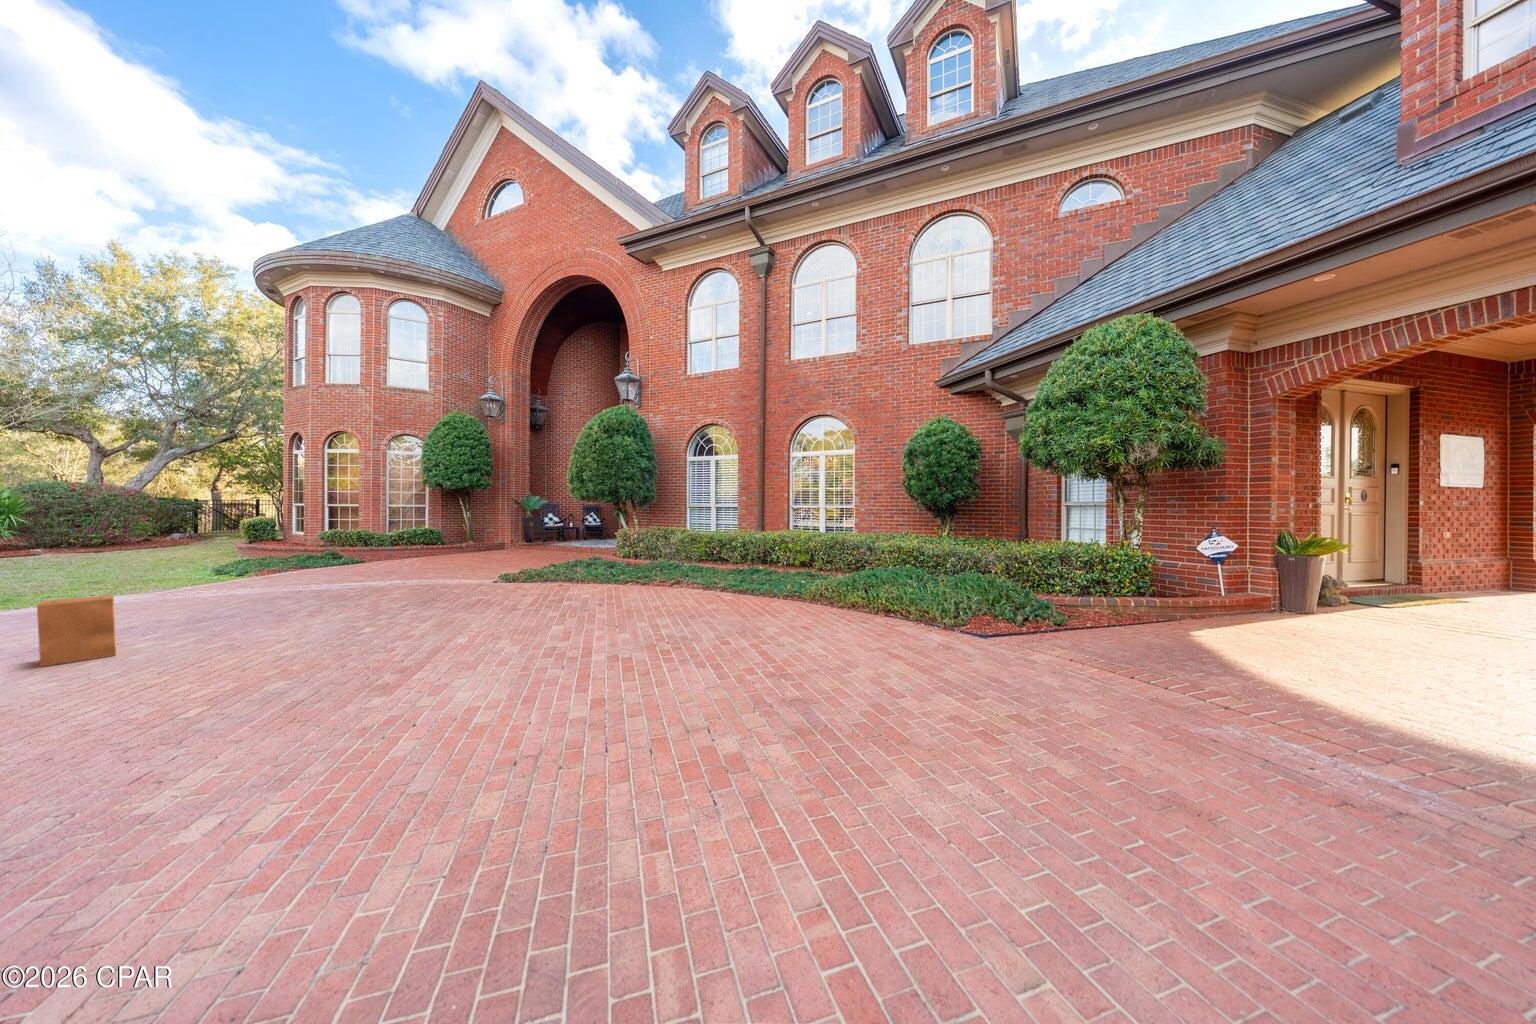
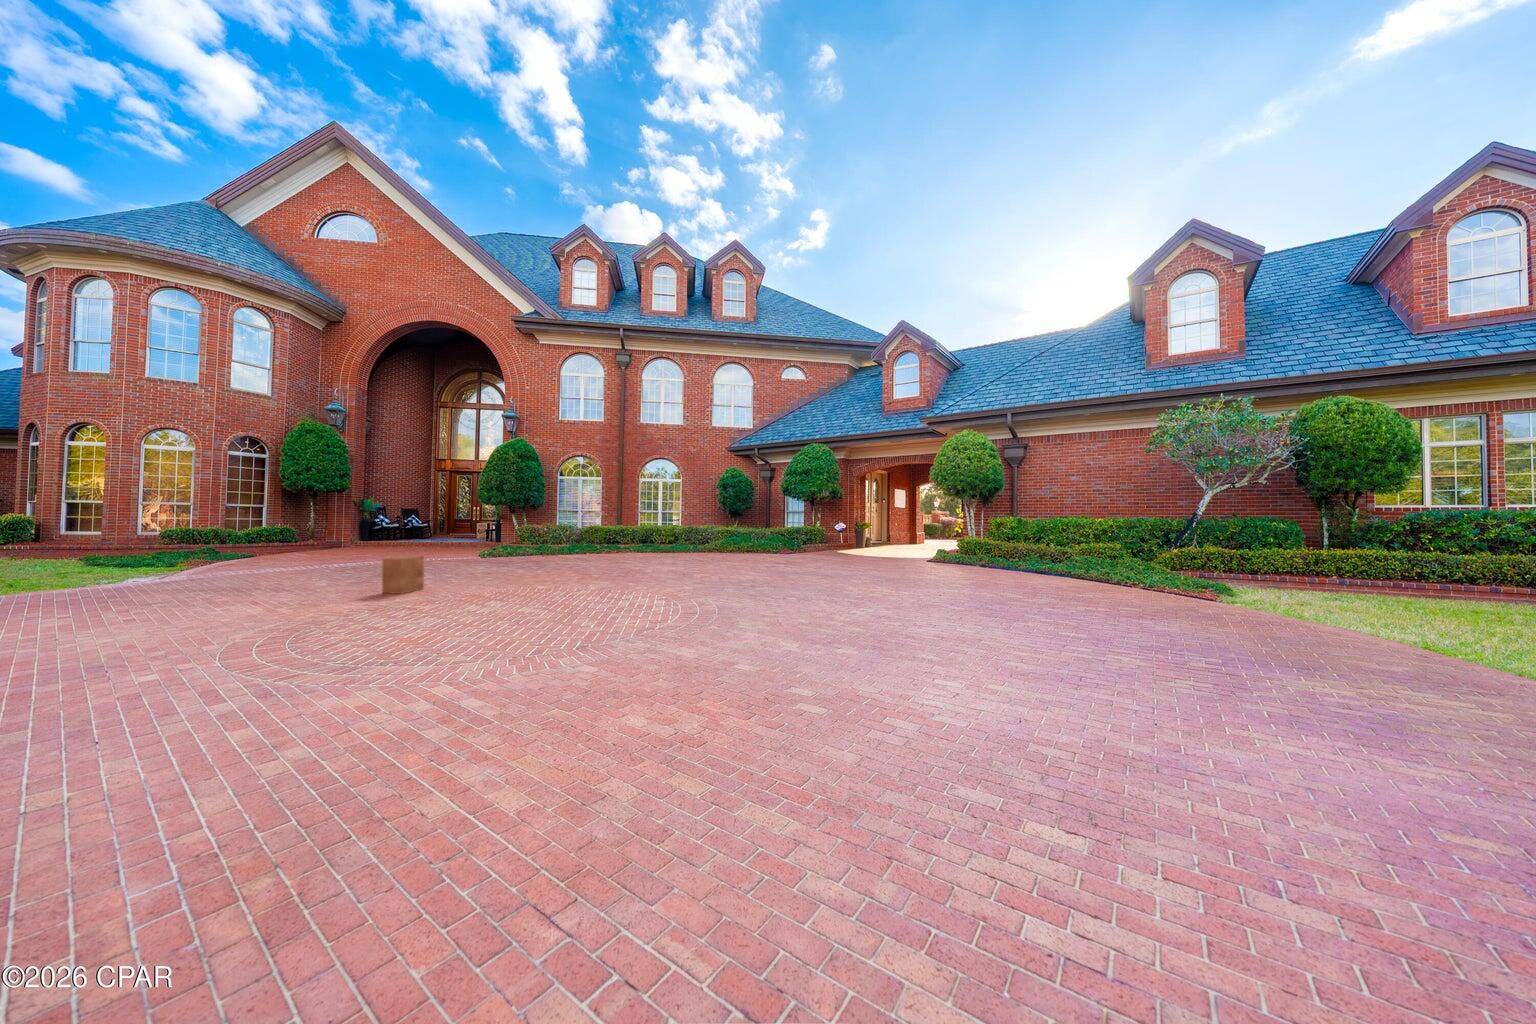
lounge chair: present [522,516,556,545] -> none [365,514,403,541]

